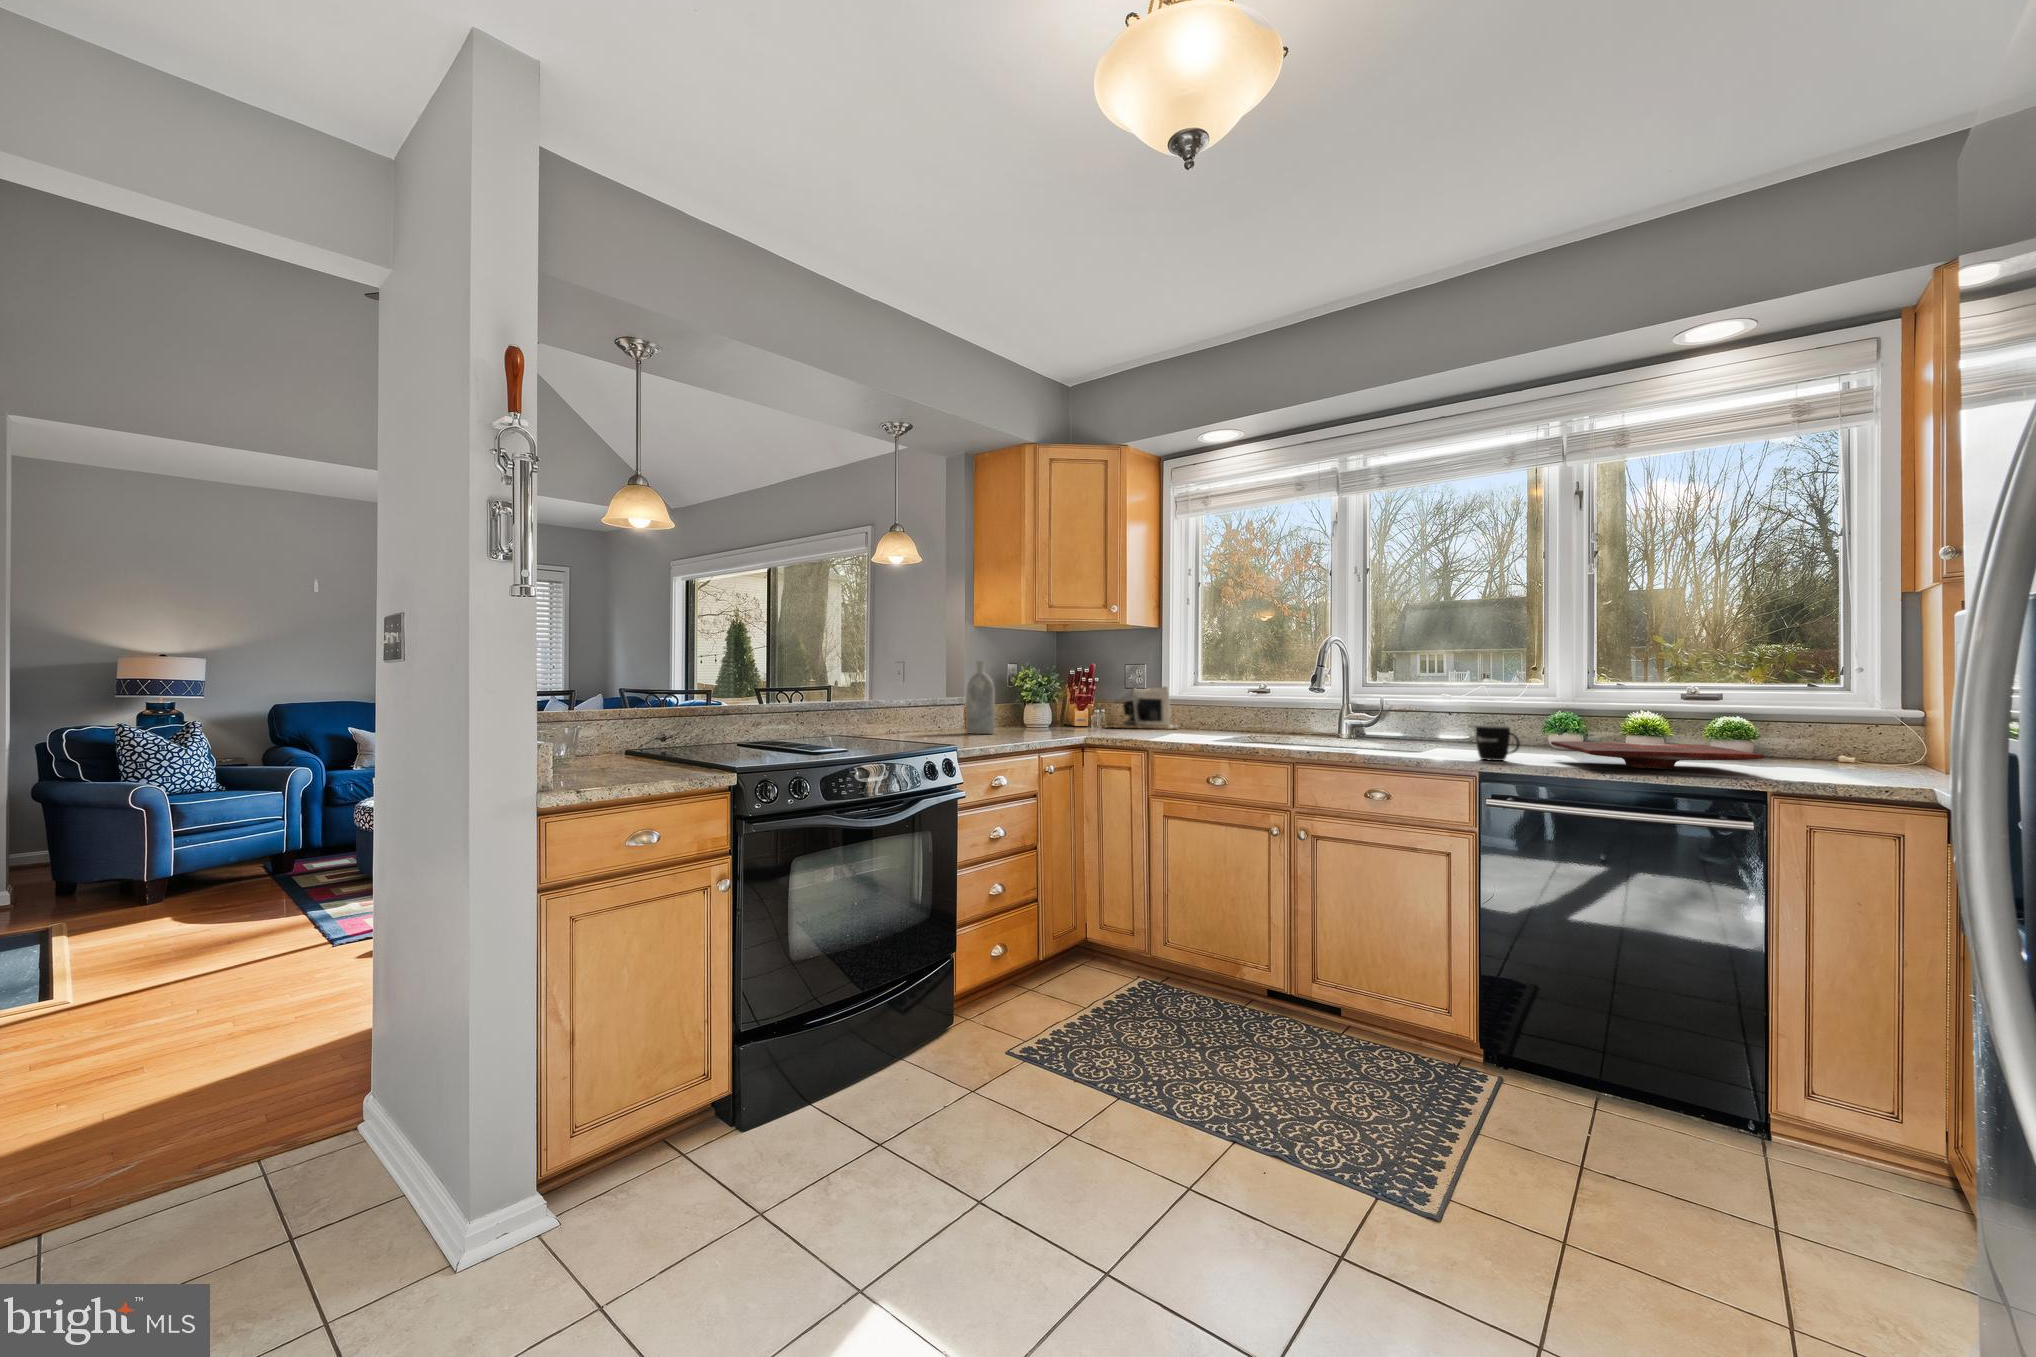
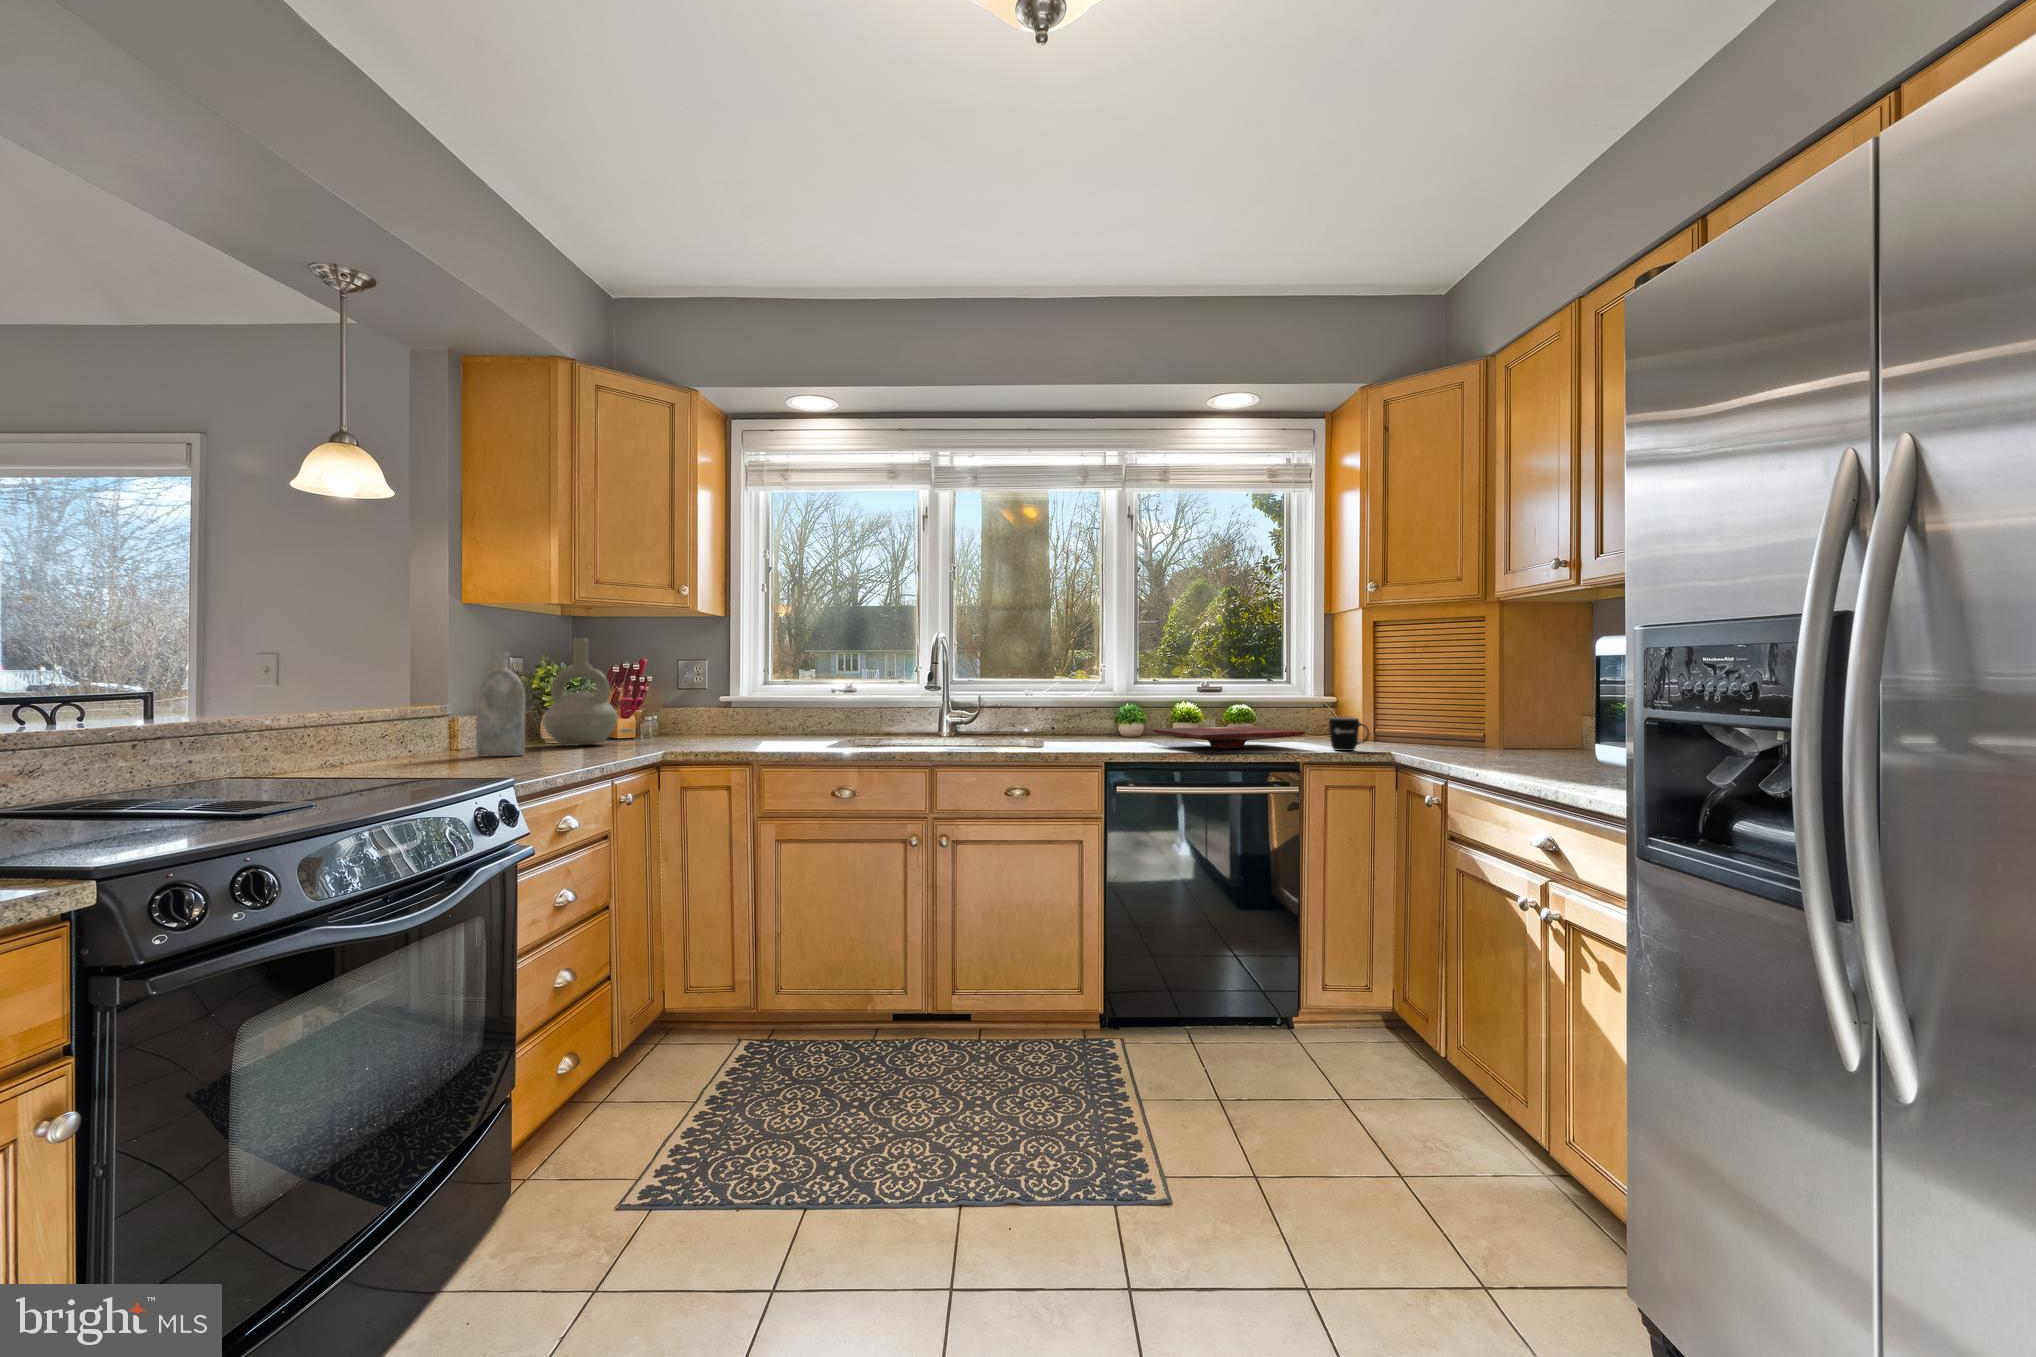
decorative vase: none [1019,650,1068,729] -> present [543,638,618,746]
coffee maker: present [1106,687,1178,729] -> none [654,686,755,740]
mug: present [1476,725,1520,761] -> present [1329,717,1370,751]

